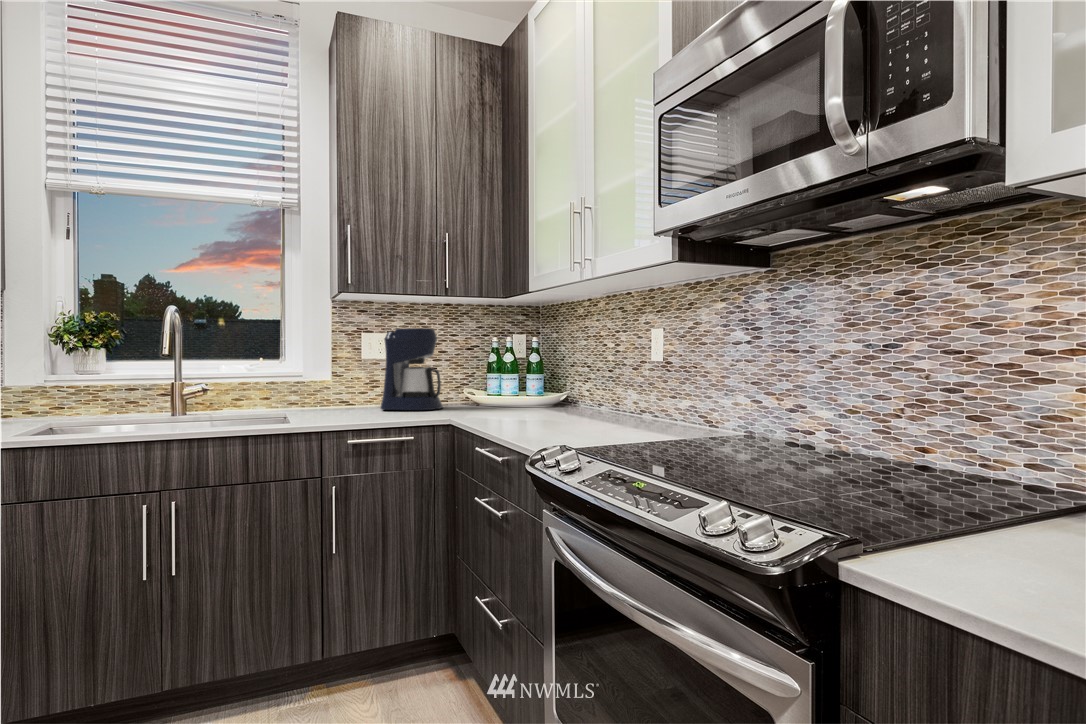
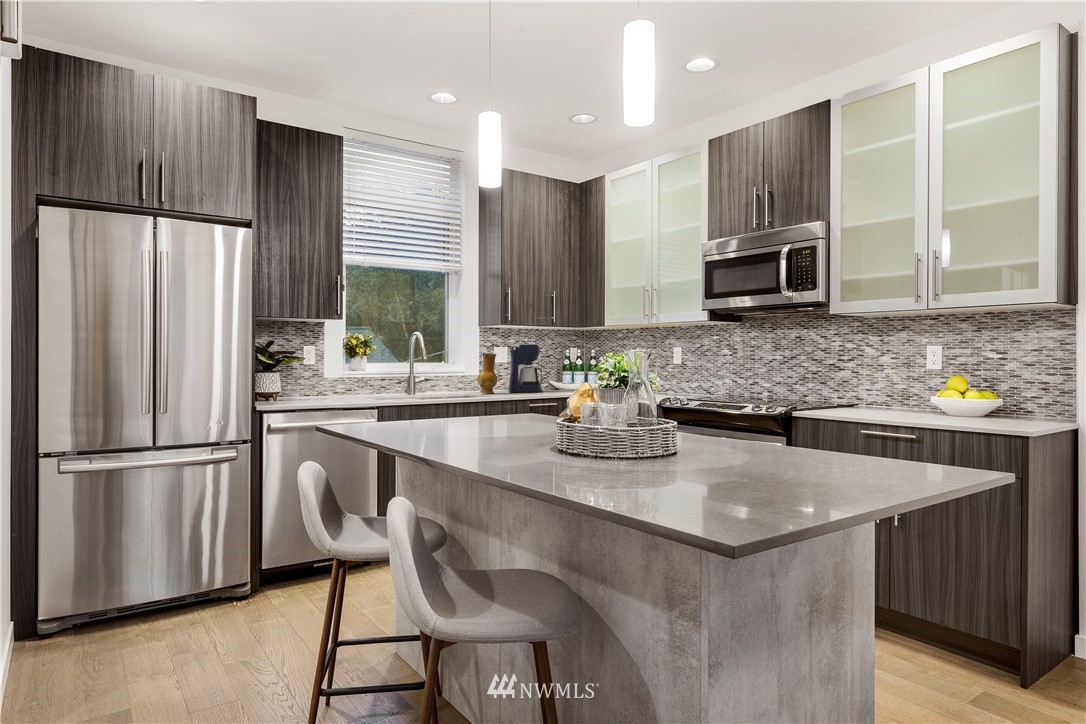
ceramic jug: none [314,343,350,414] -> present [477,353,497,394]

